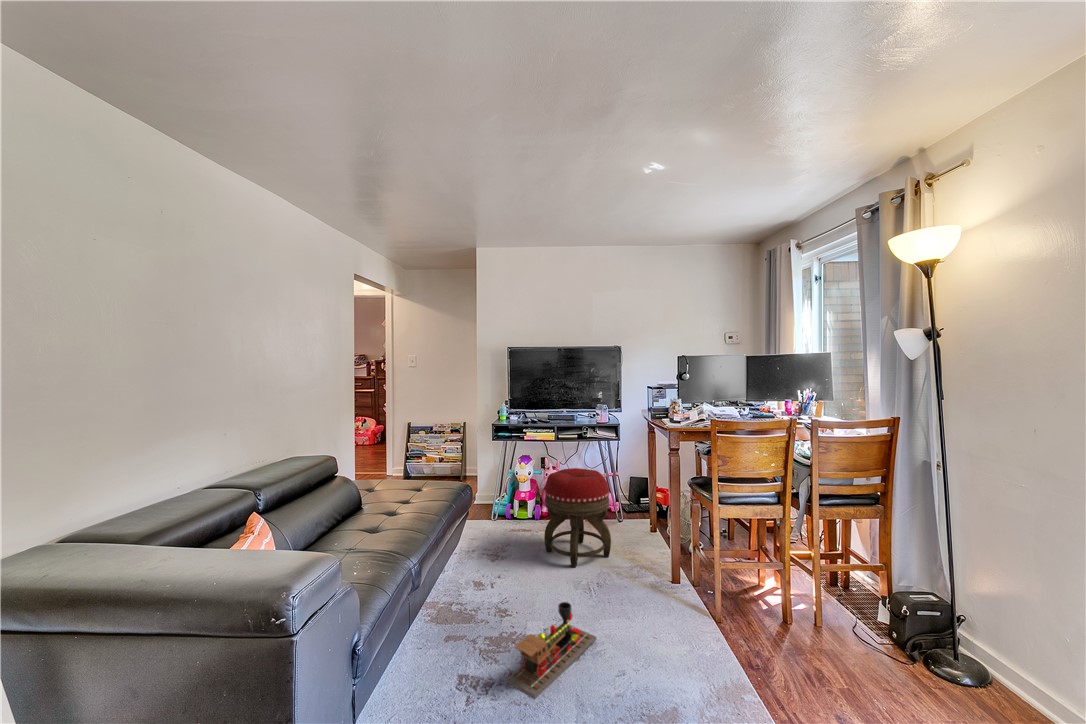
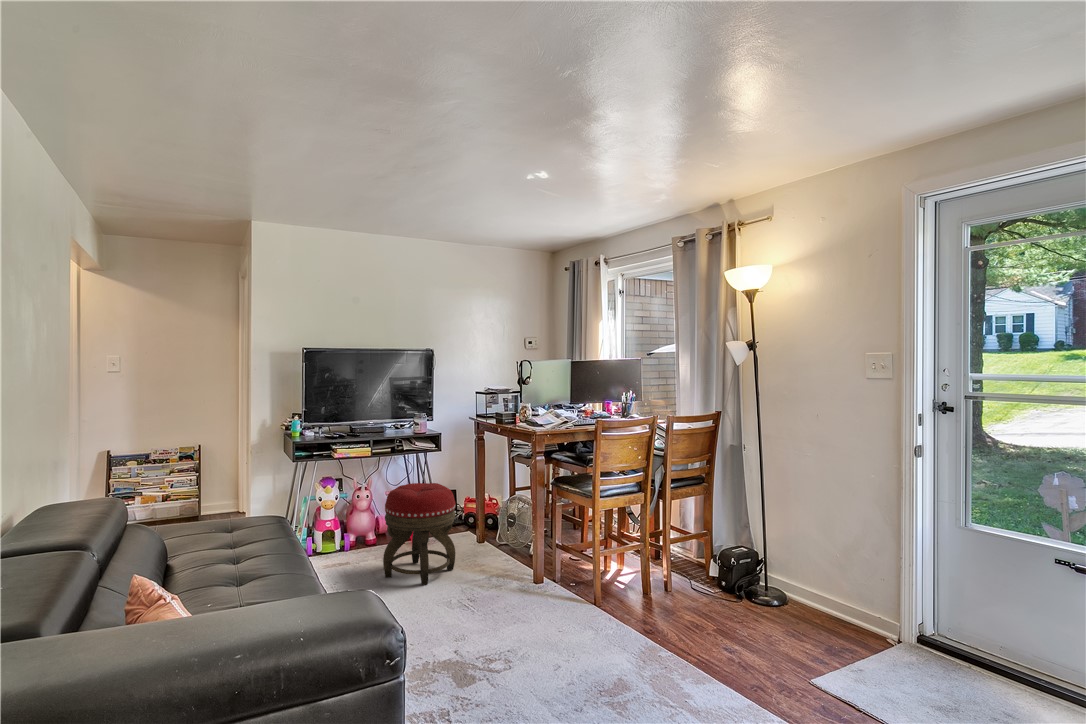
toy train: present [505,602,596,699] -> none [434,599,489,678]

